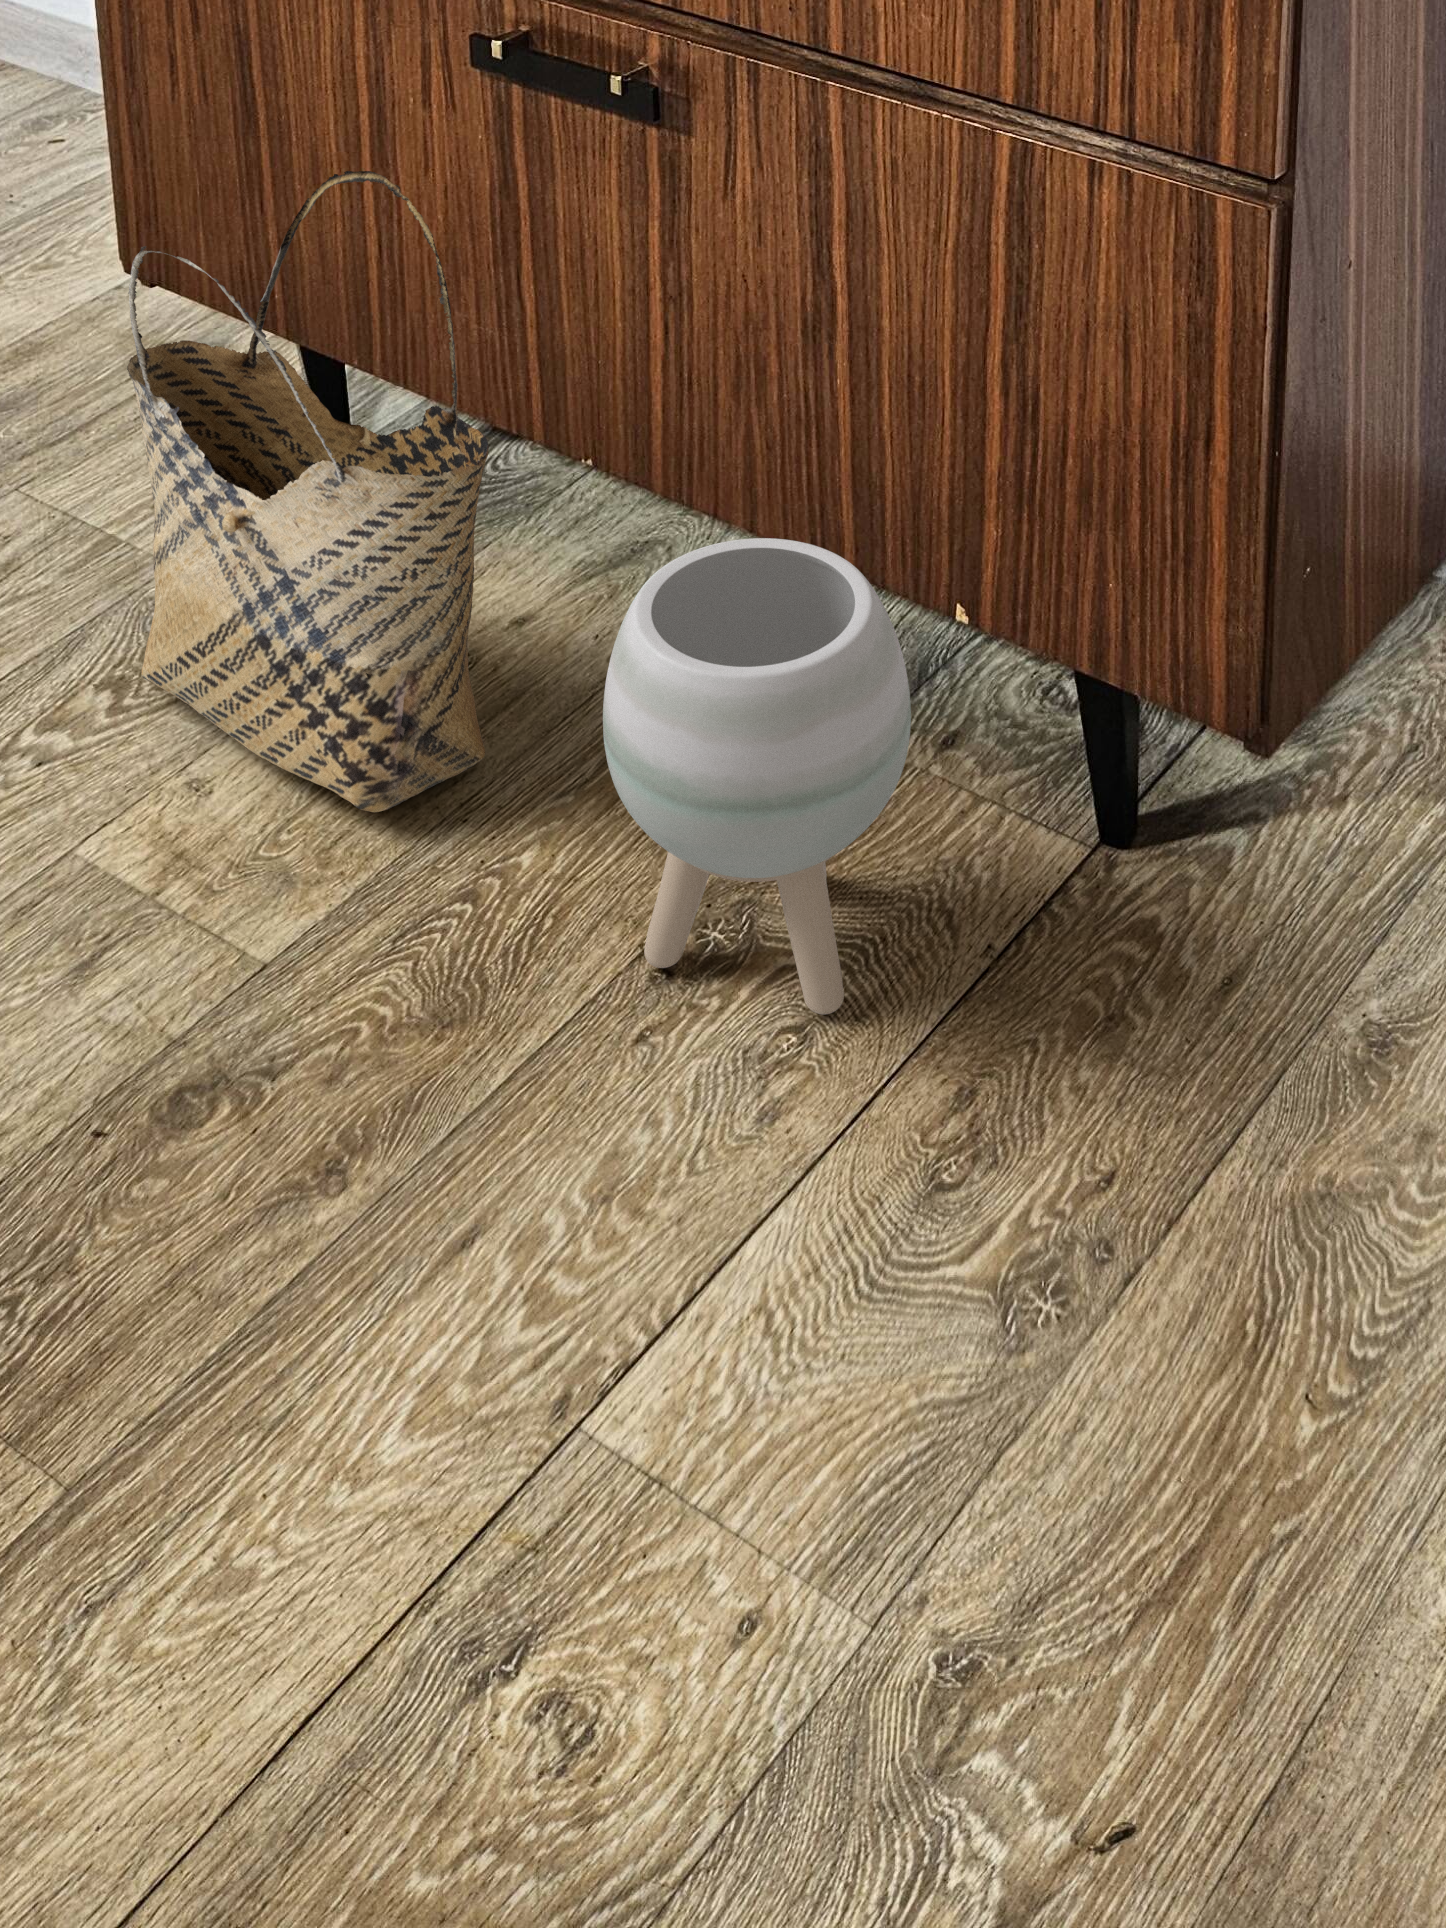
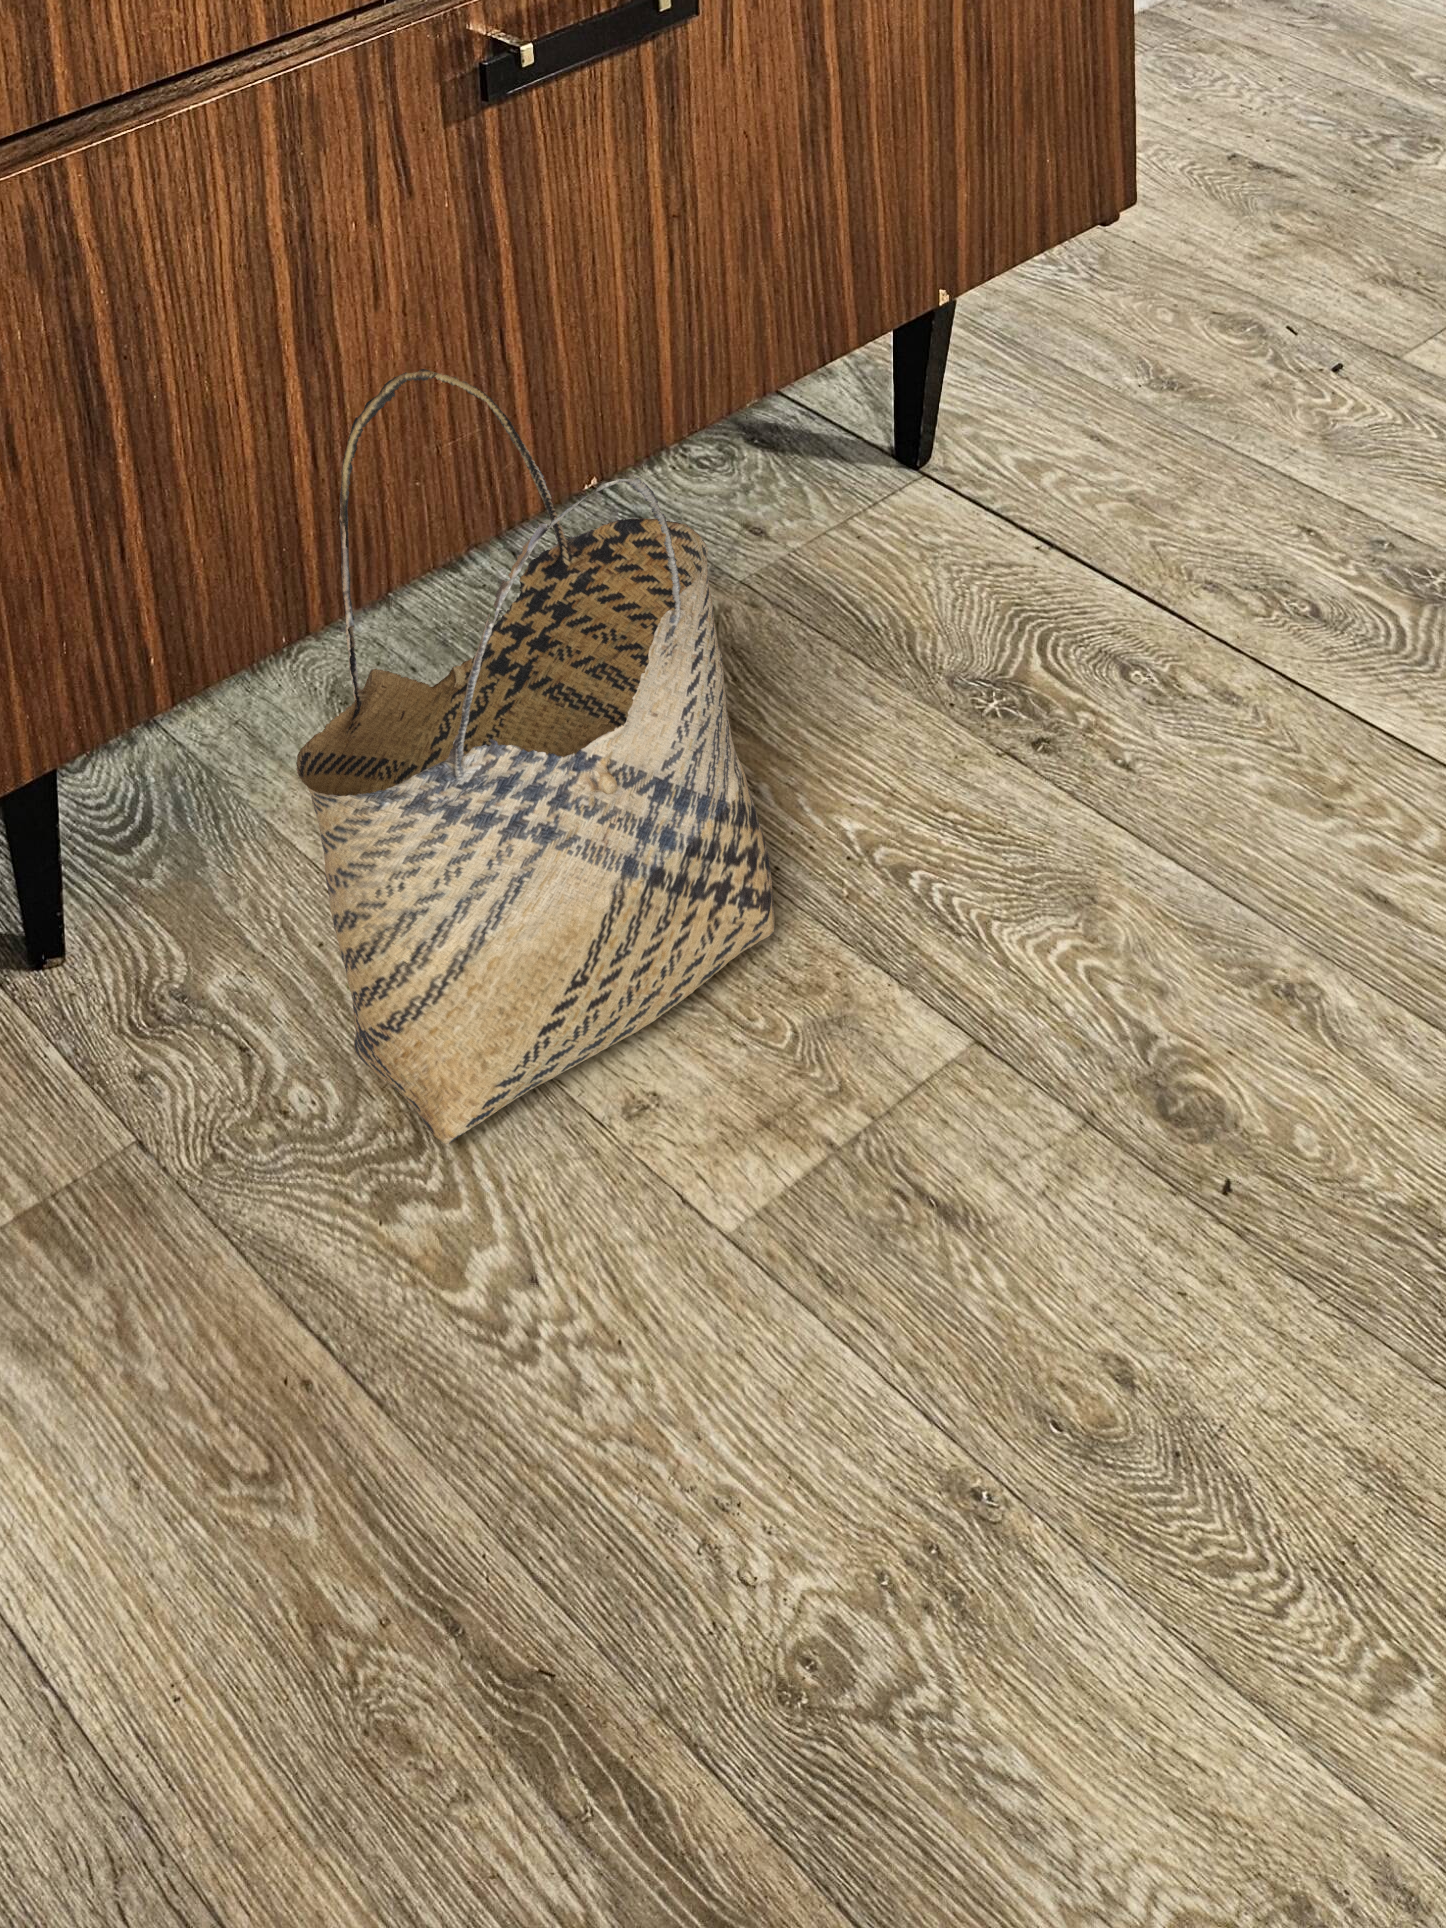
planter: present [603,538,911,1014] -> none [861,295,1159,750]

